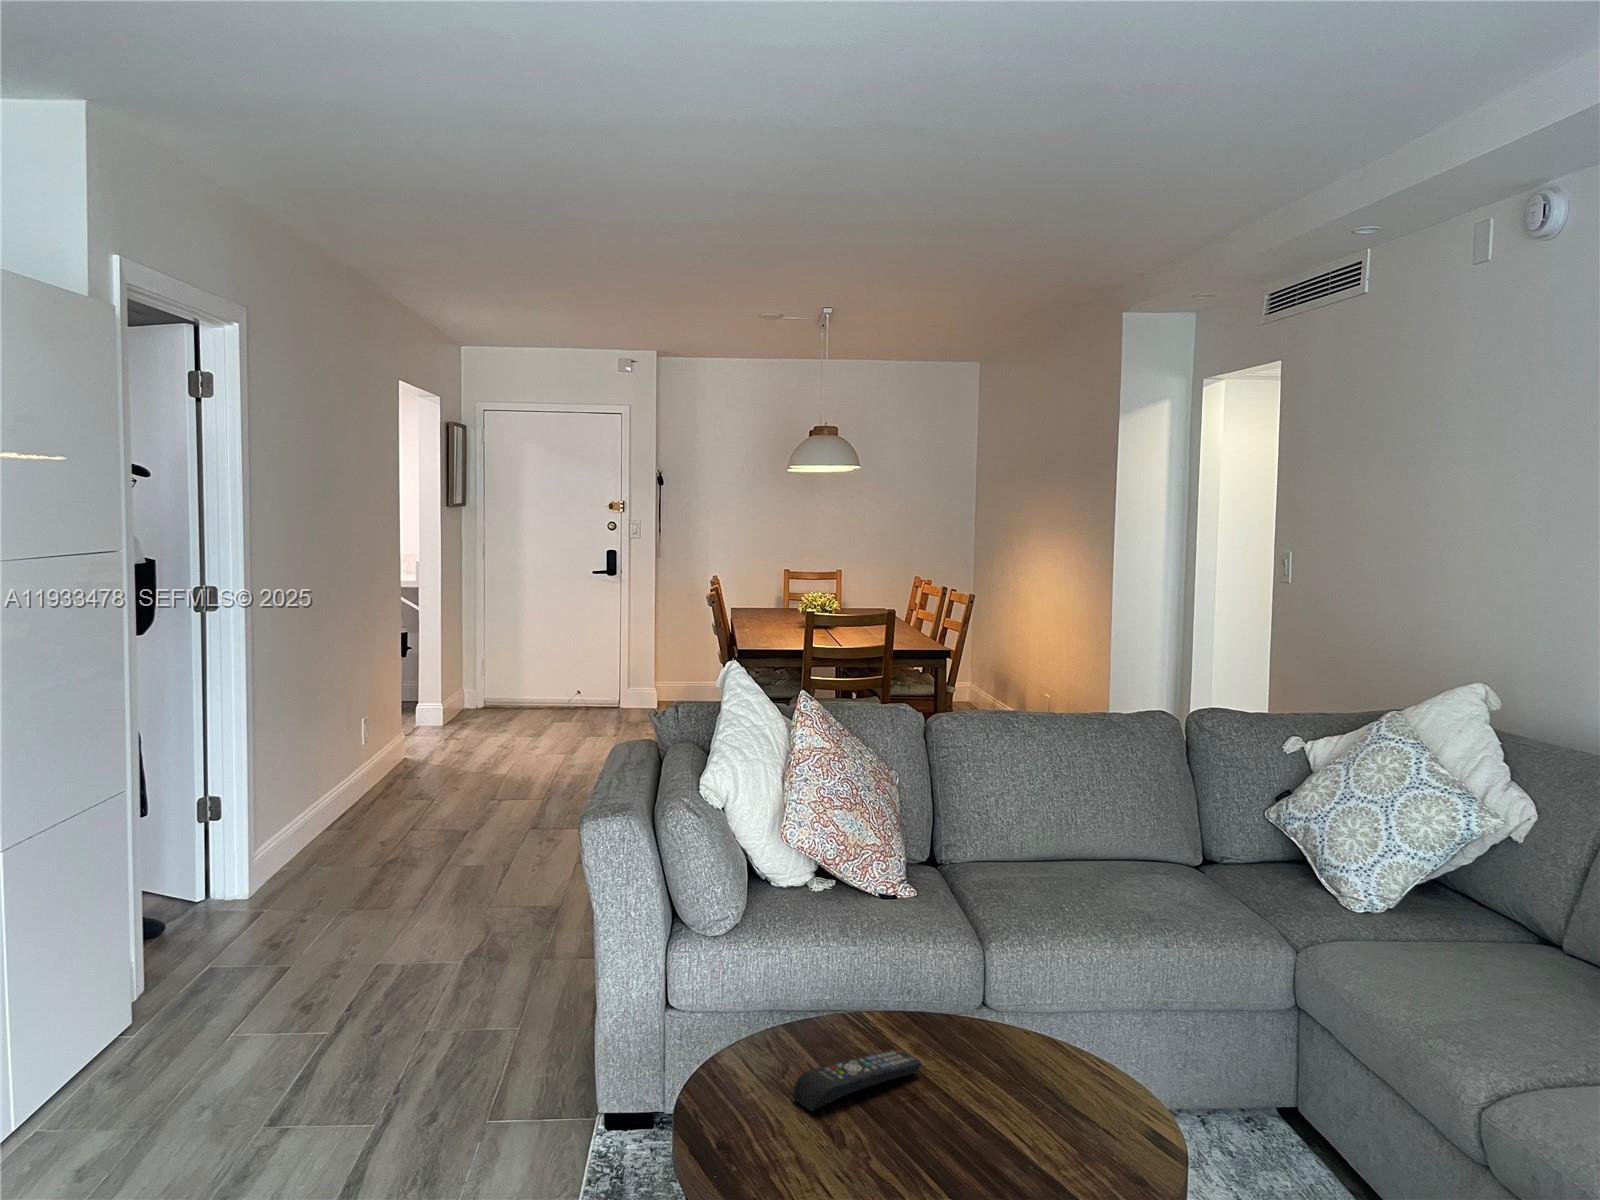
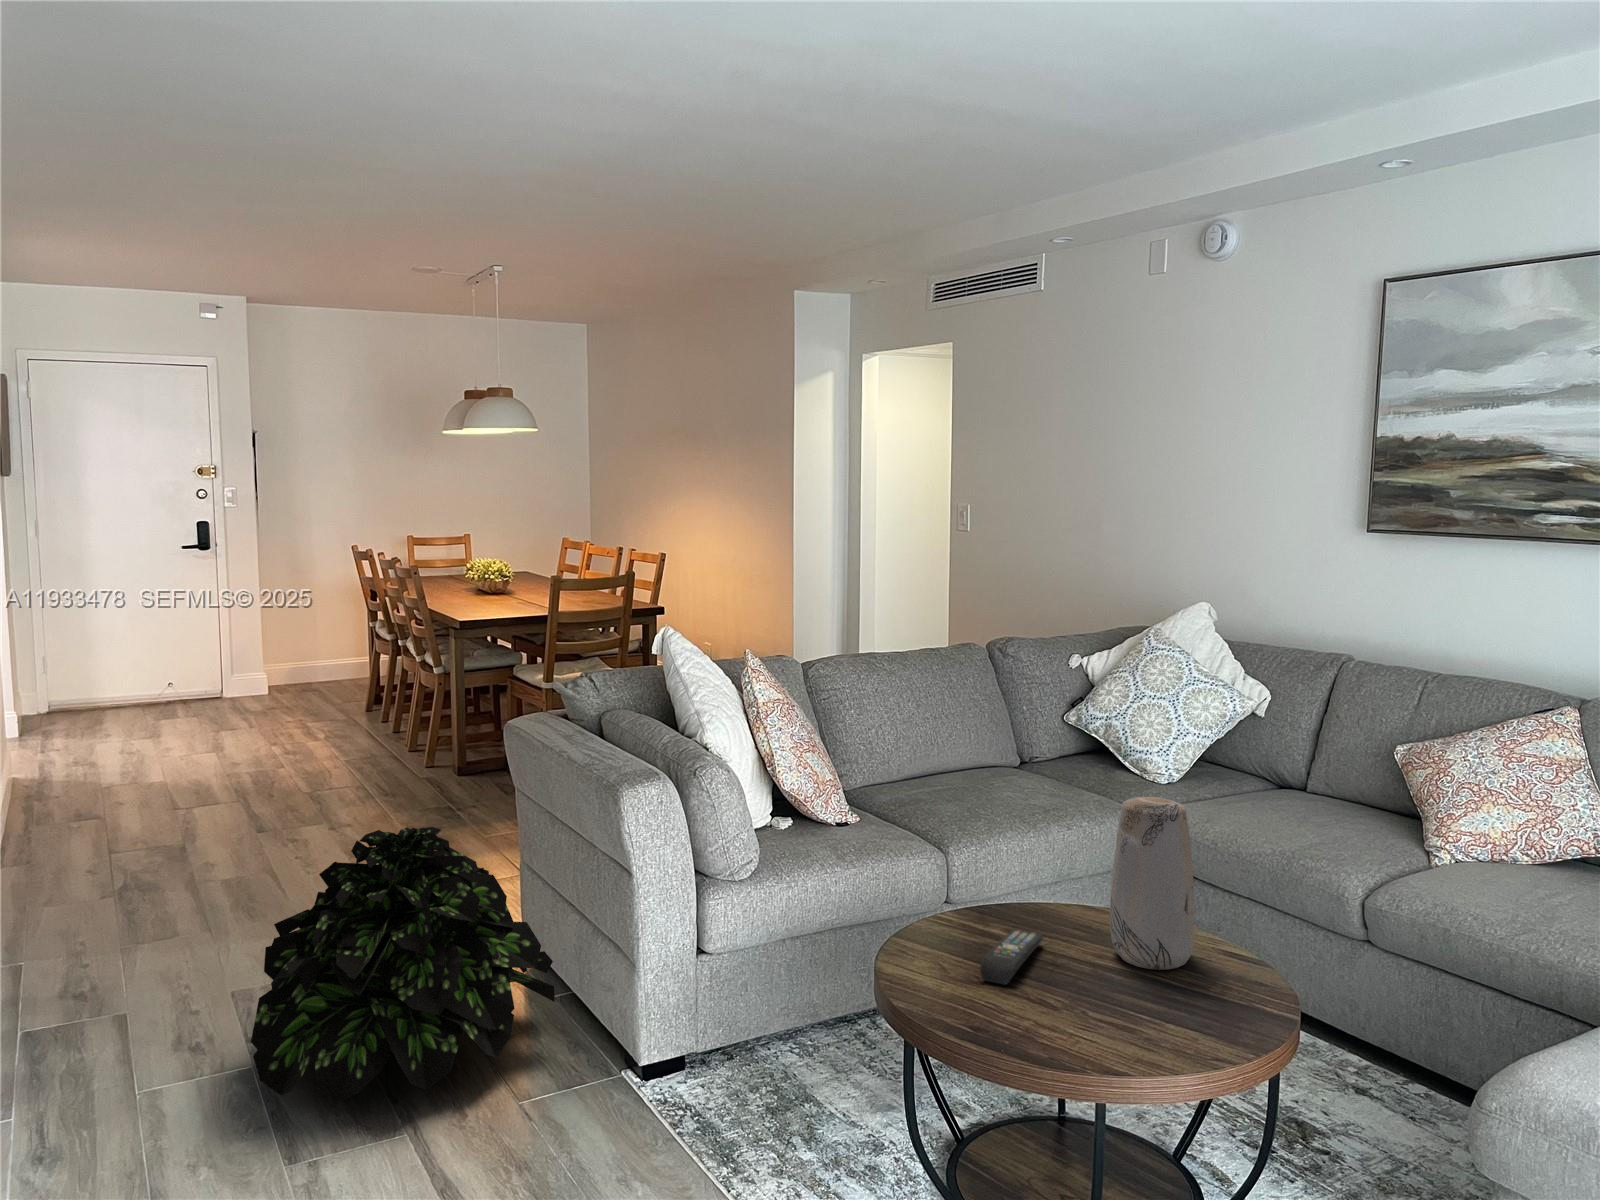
potted plant: none [298,832,595,1086] -> present [251,827,555,1101]
vase: none [980,911,1088,1143] -> present [1110,797,1194,970]

